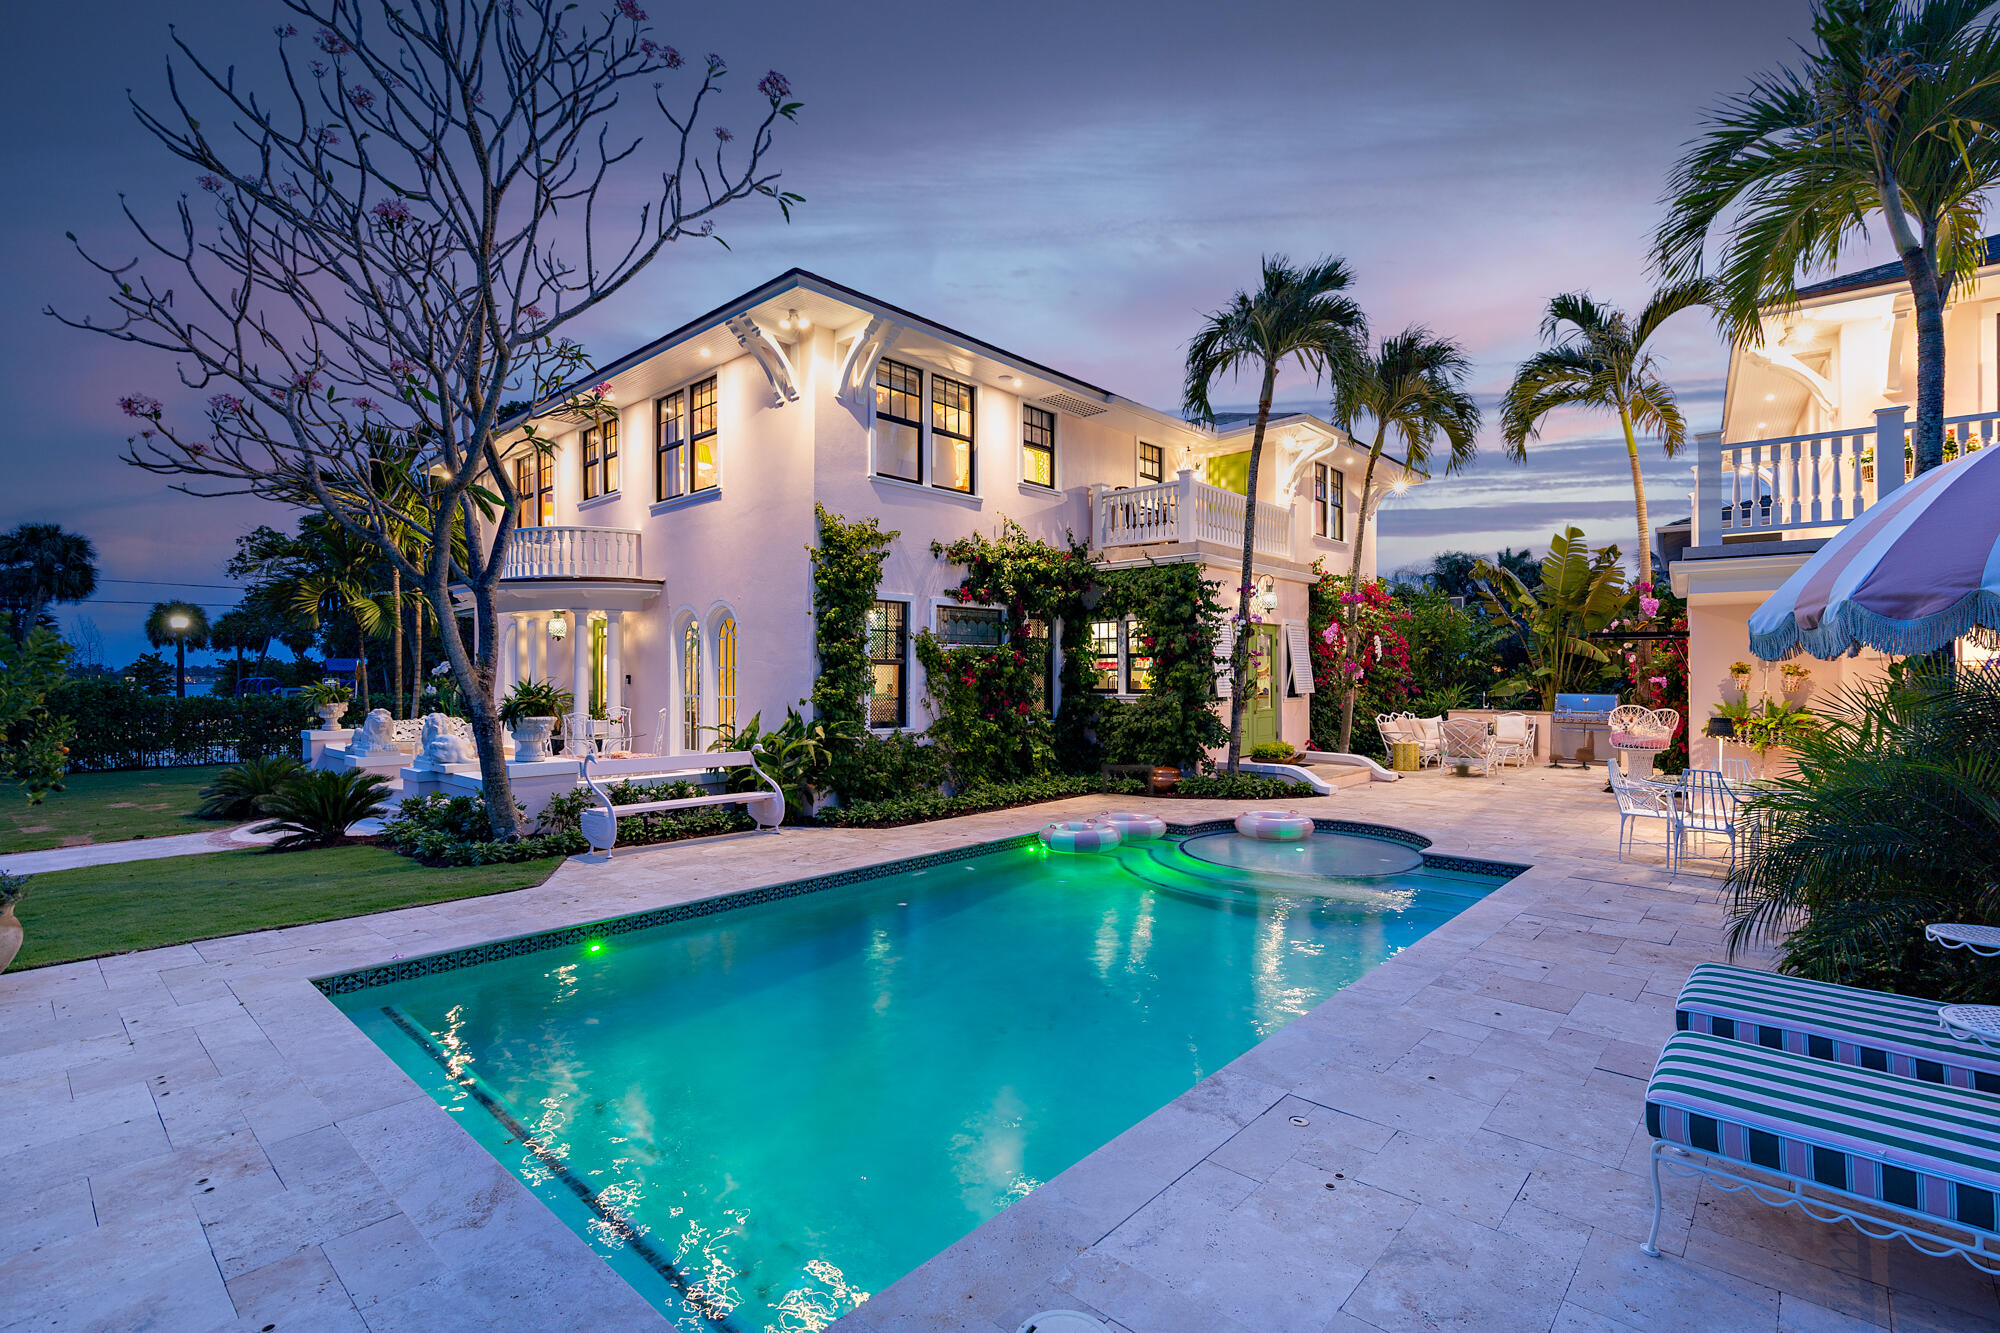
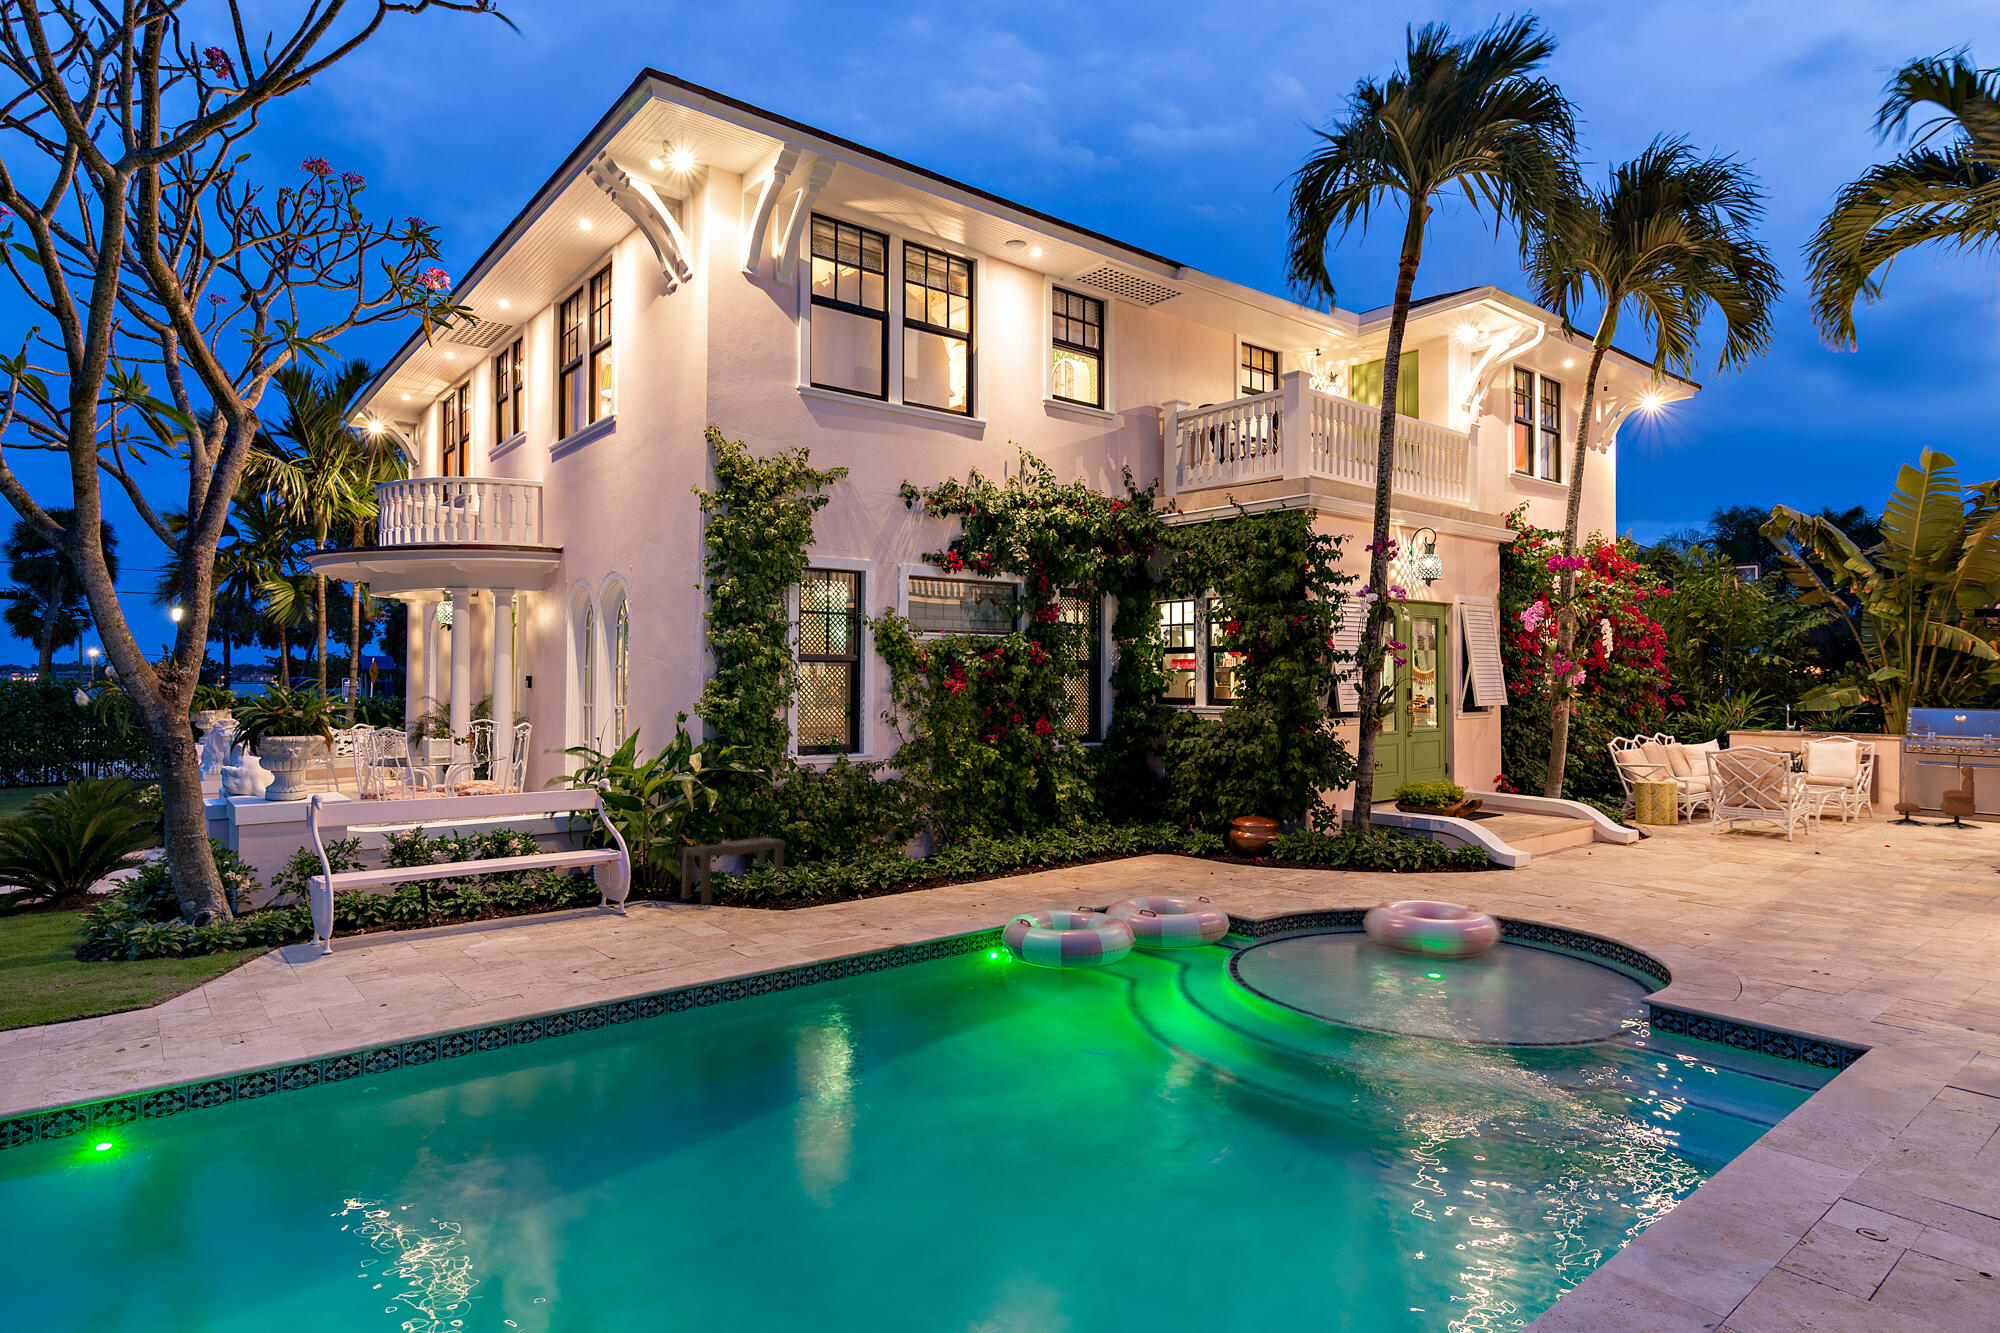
potted plant: present [1441,751,1476,777] -> none [1709,796,1772,838]
bench: present [1101,765,1155,796] -> present [681,838,785,904]

